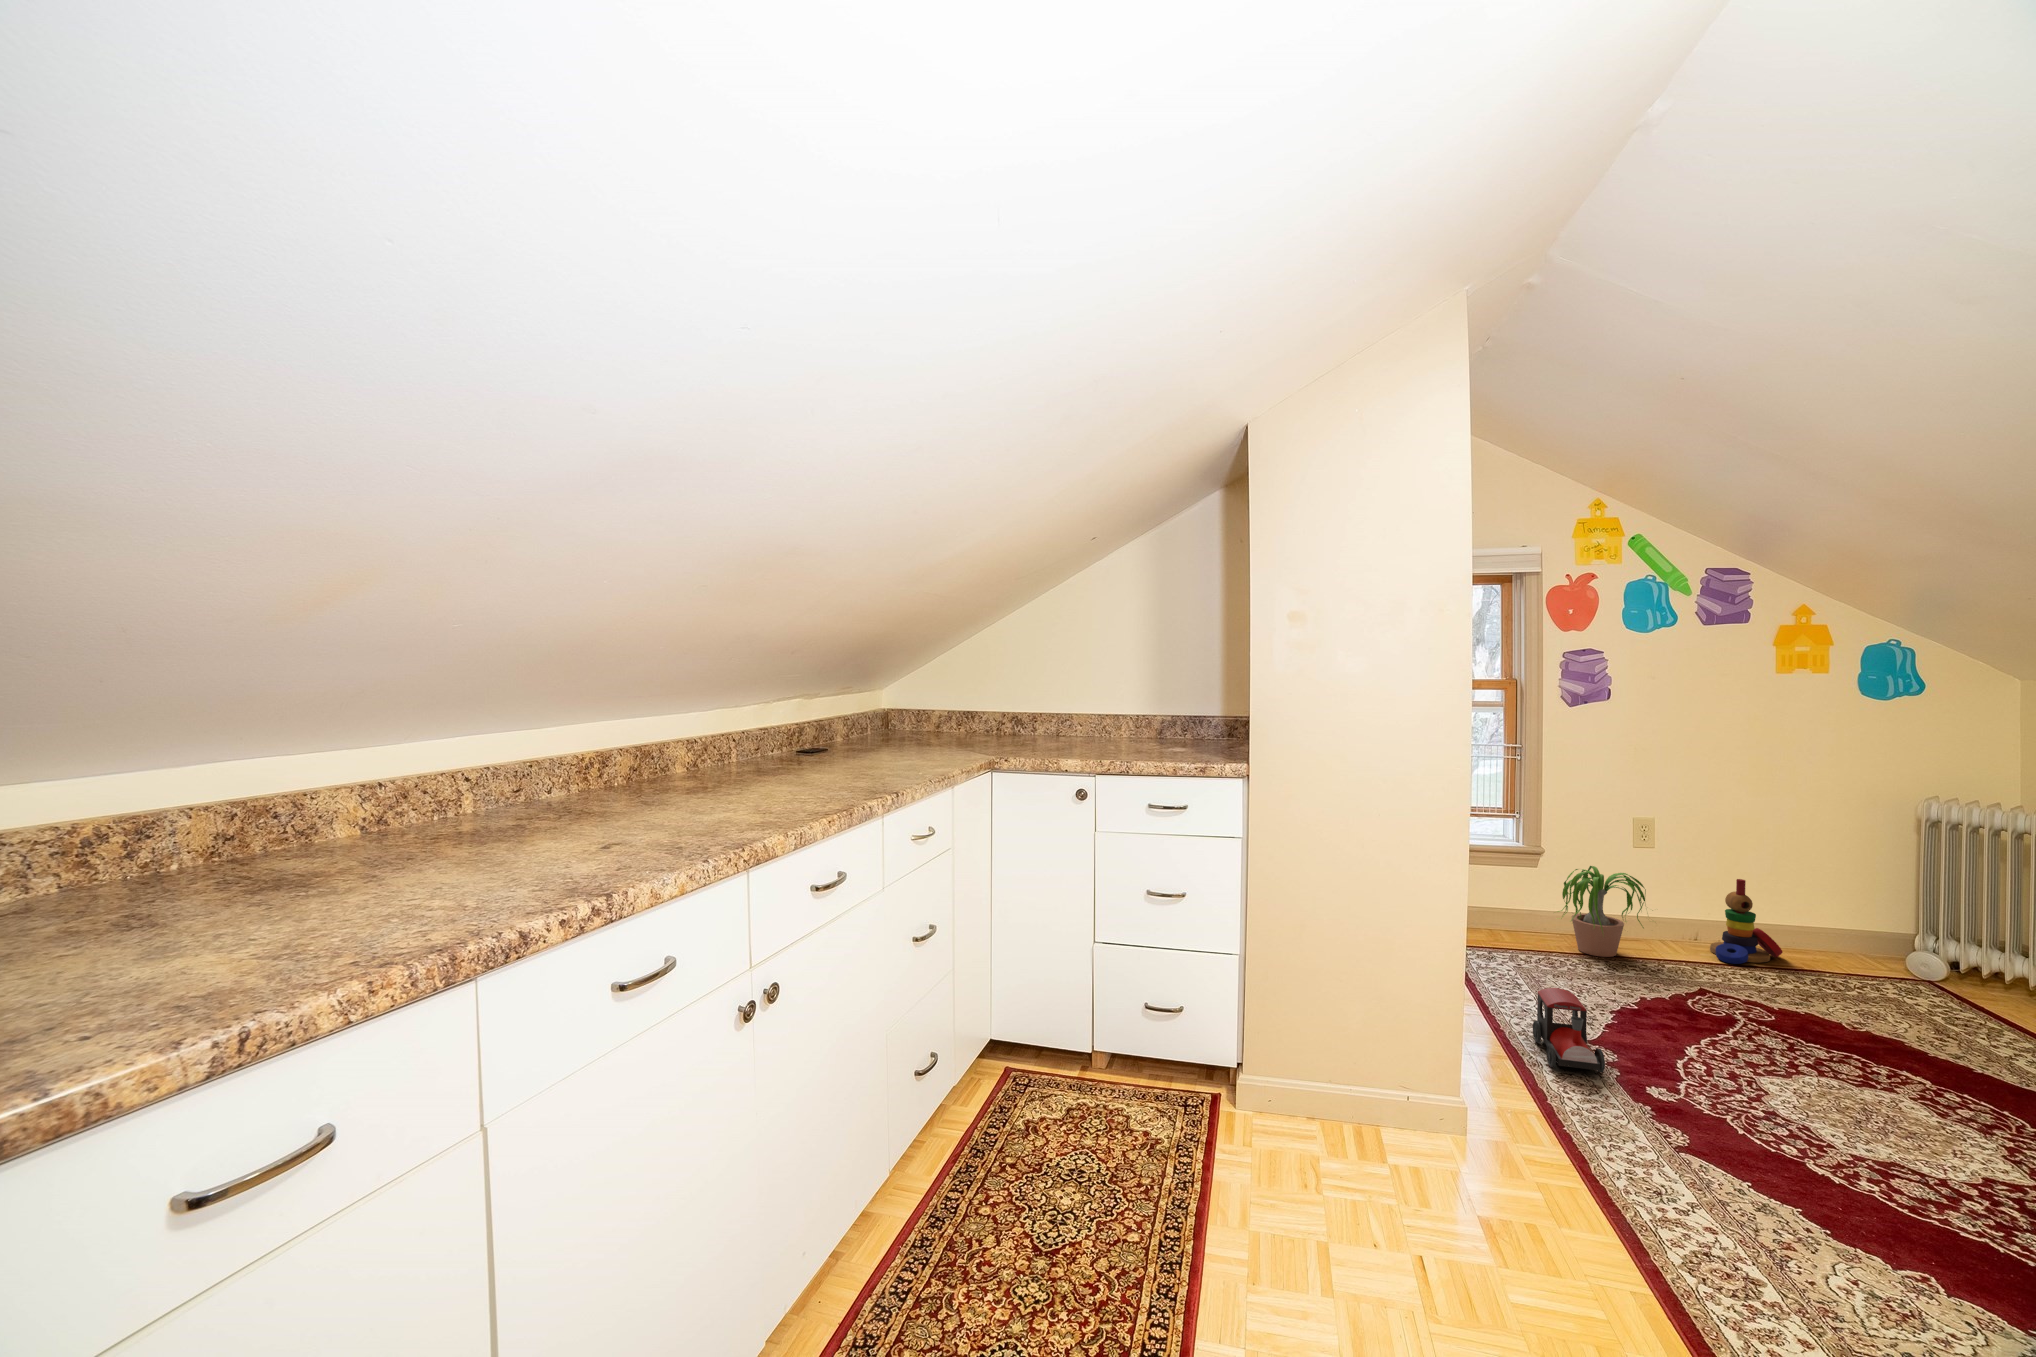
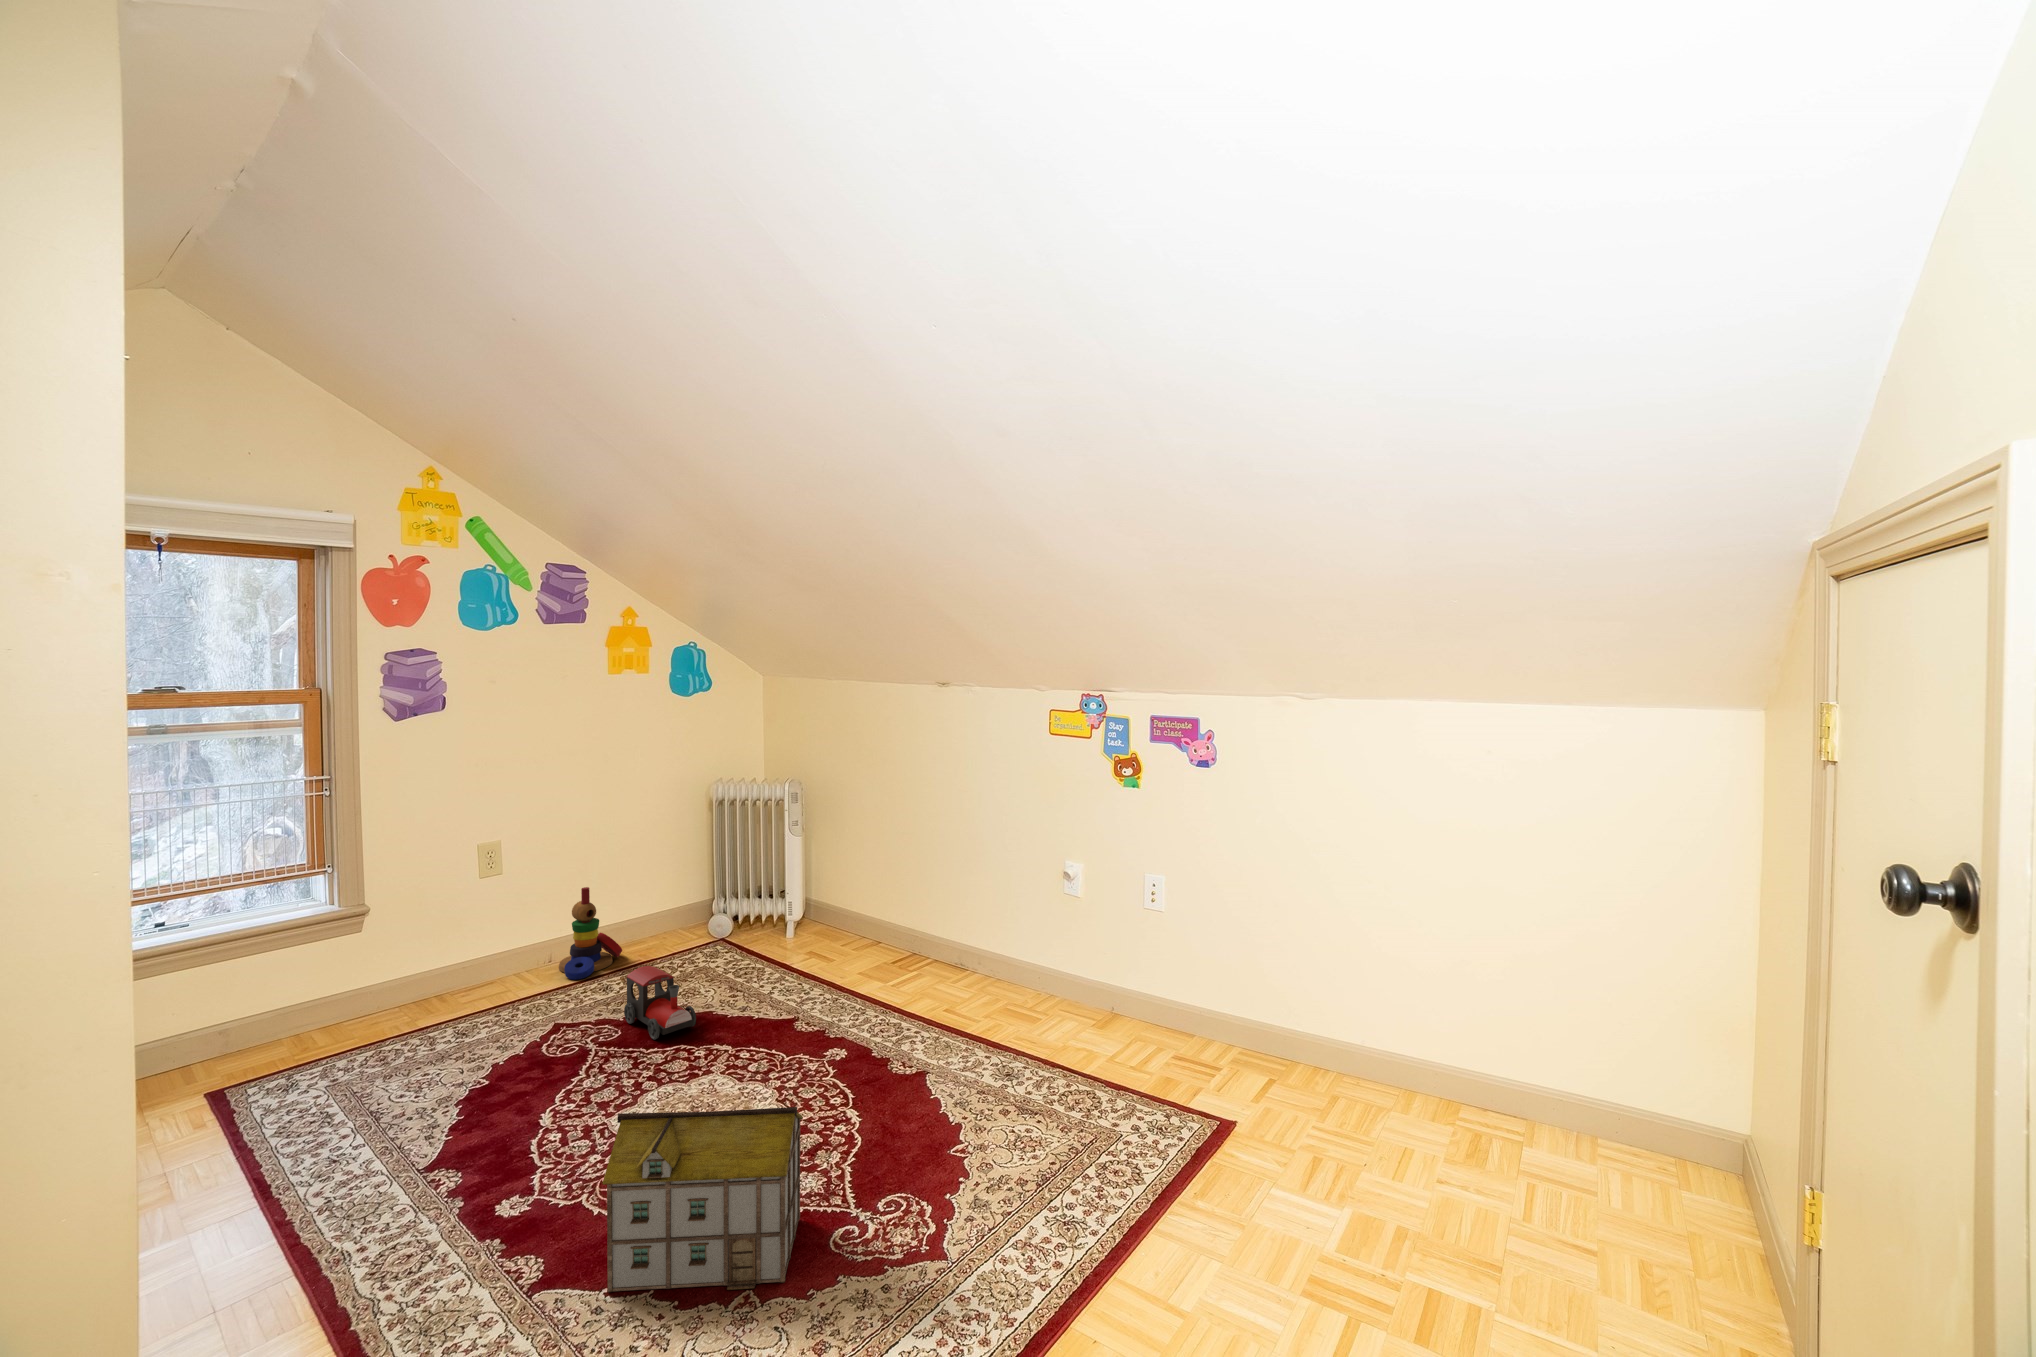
potted plant: present [1558,866,1646,957] -> none [379,914,511,1024]
toy train: present [1533,988,1605,1073] -> present [624,966,696,1040]
toy house: none [1737,1040,1986,1268] -> present [603,1107,803,1292]

